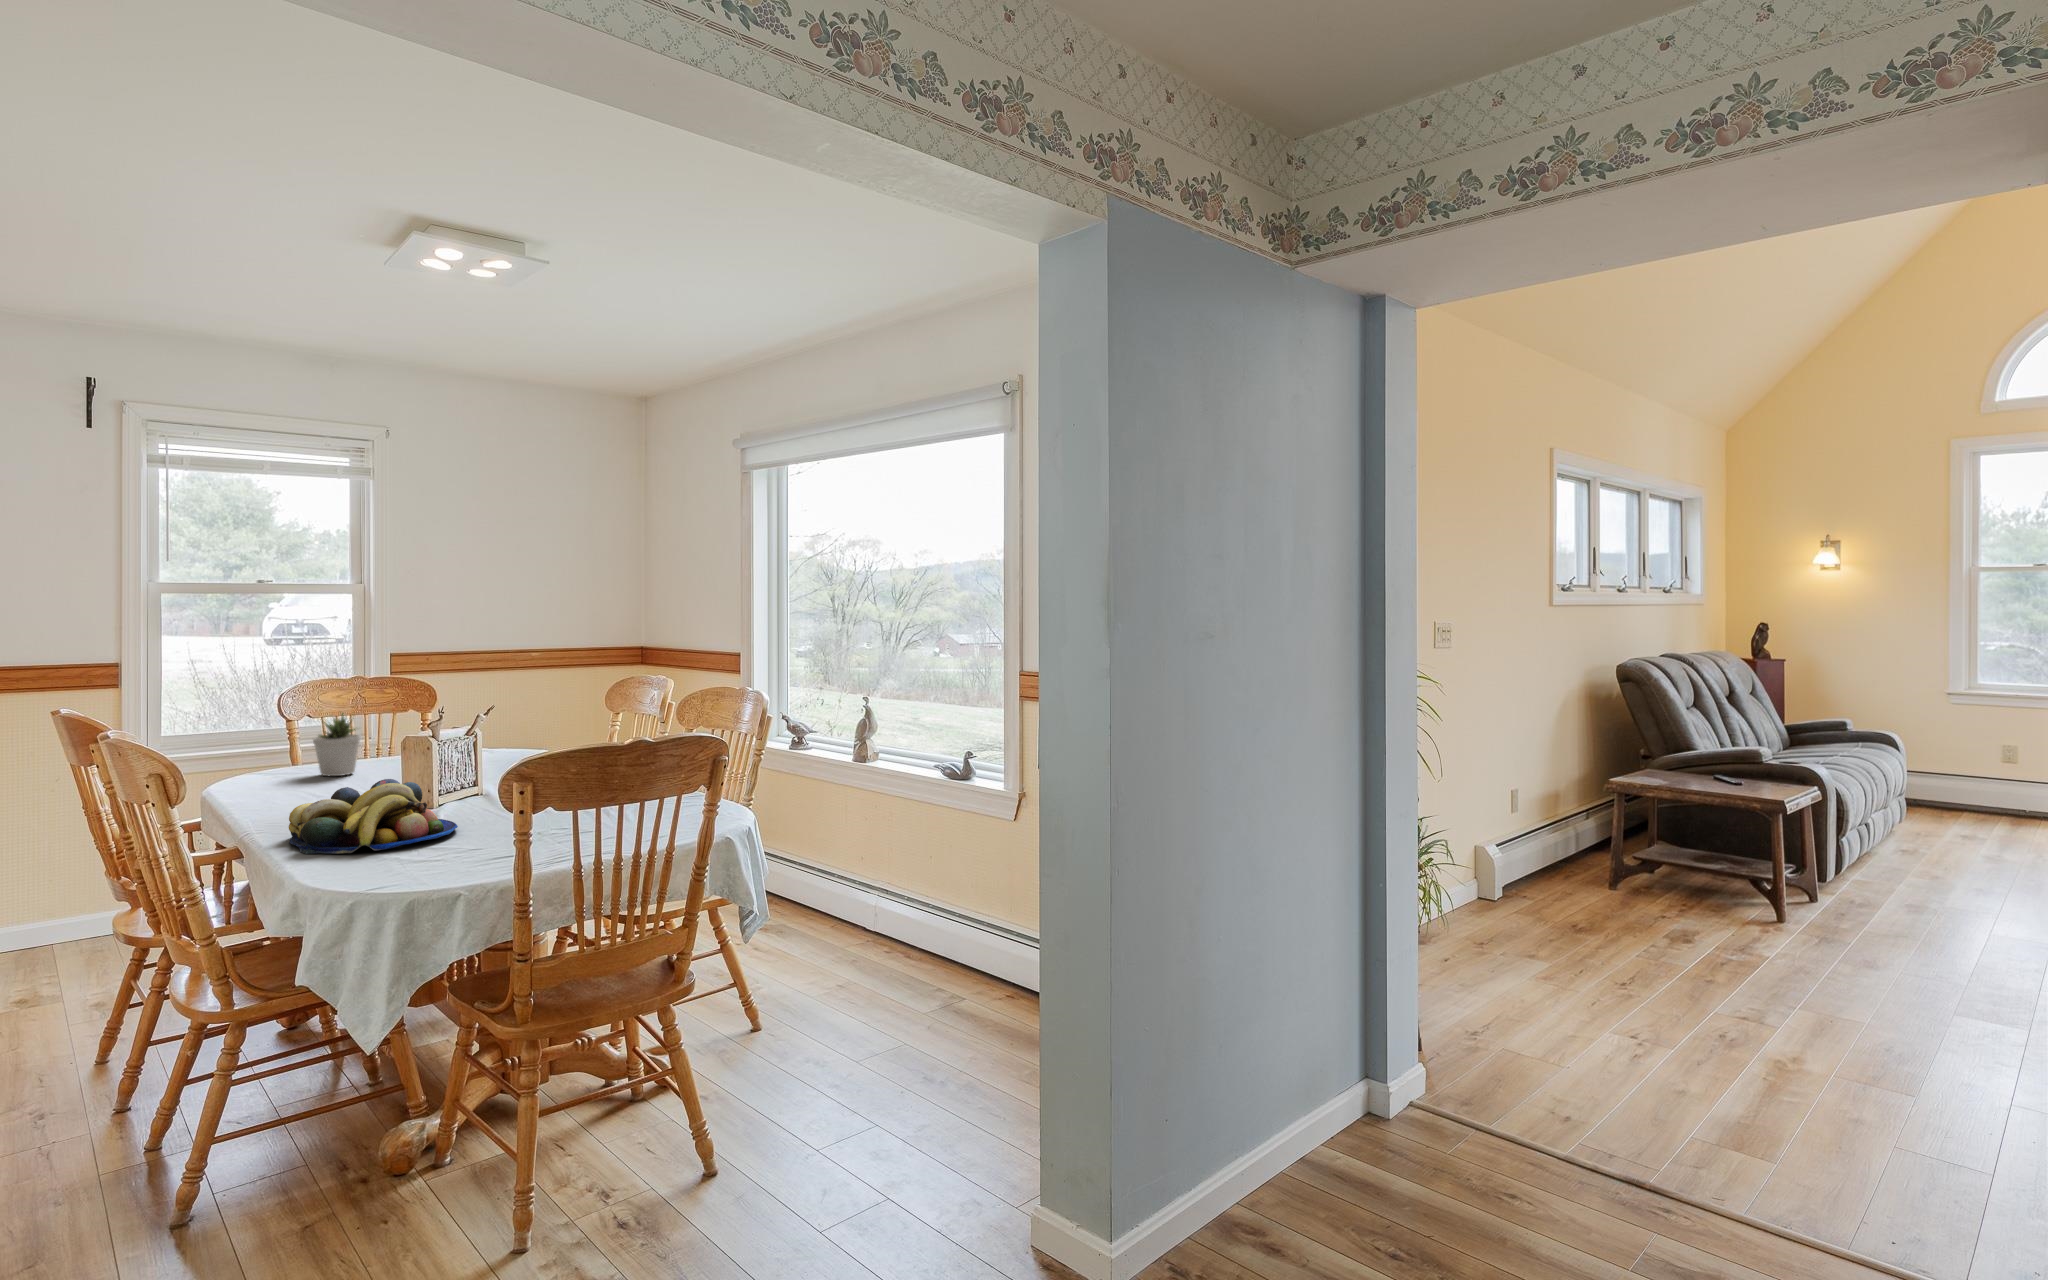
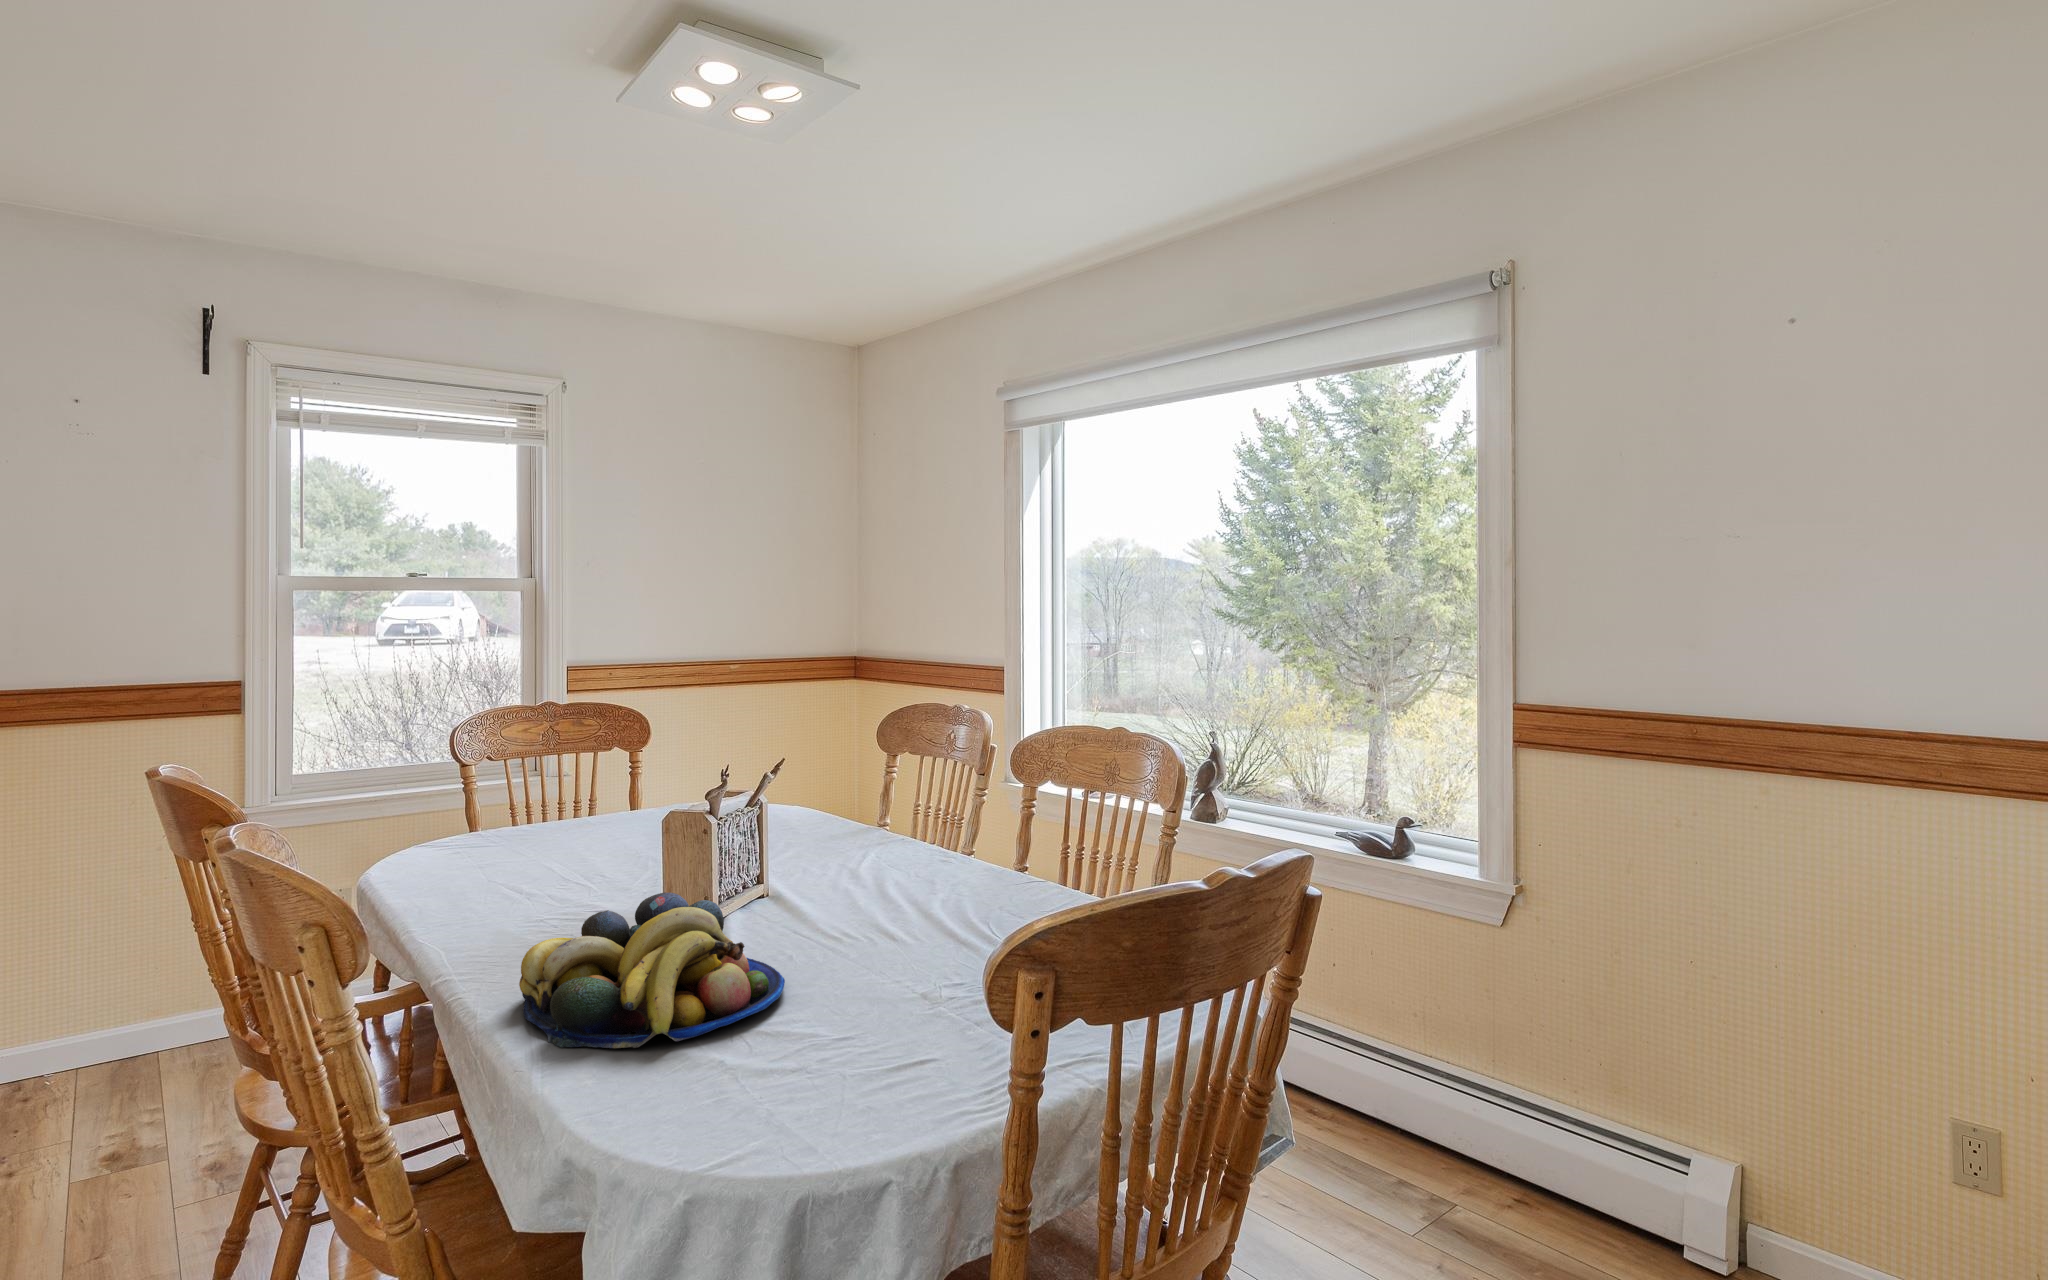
potted plant: present [313,713,360,776] -> none [509,760,576,856]

